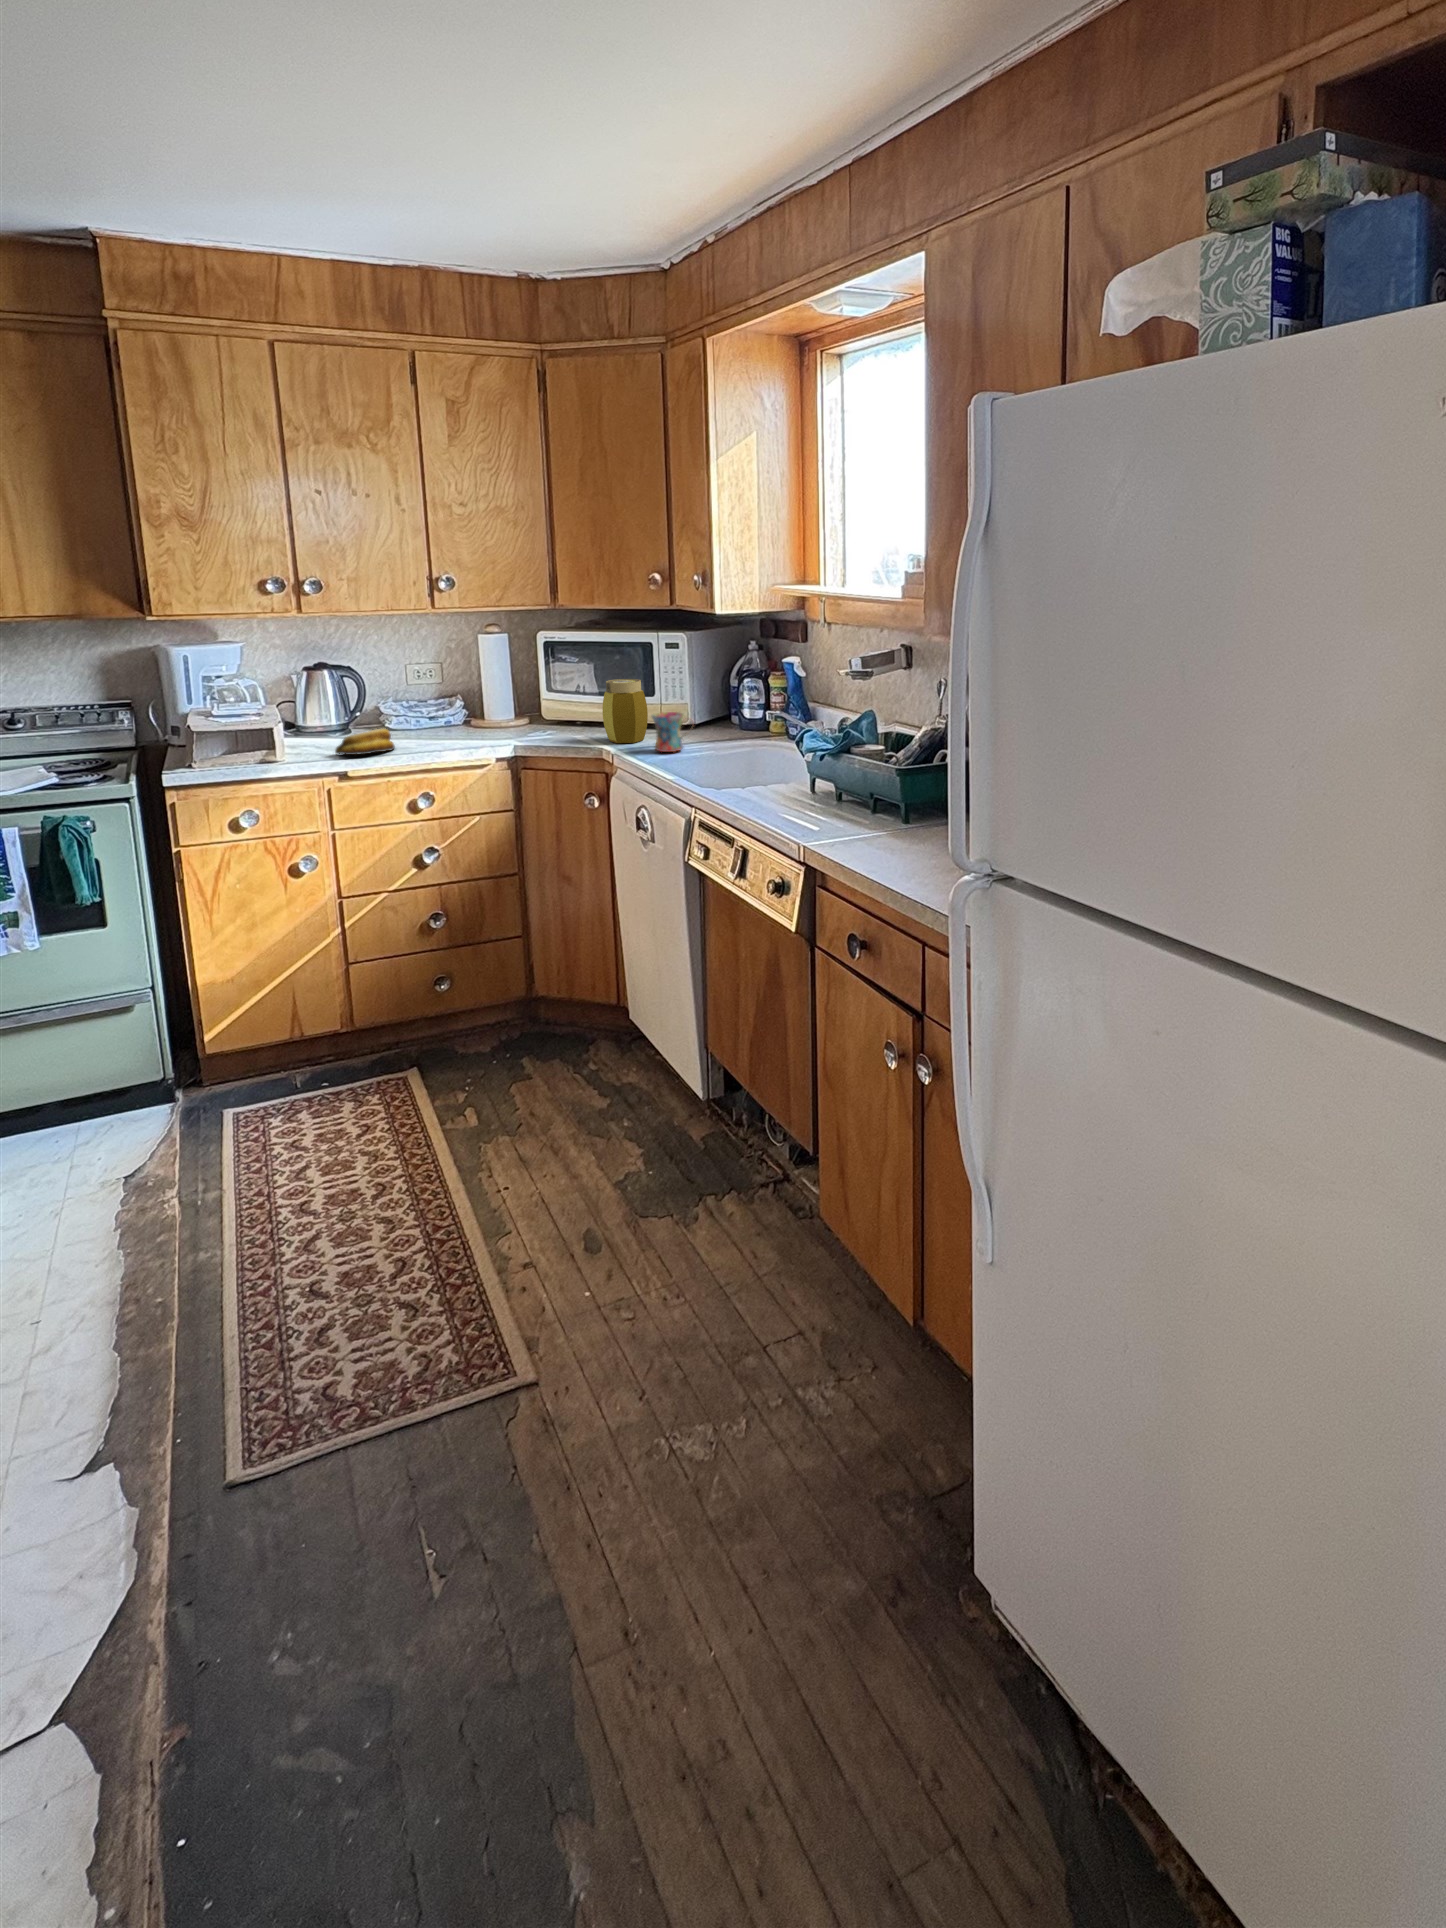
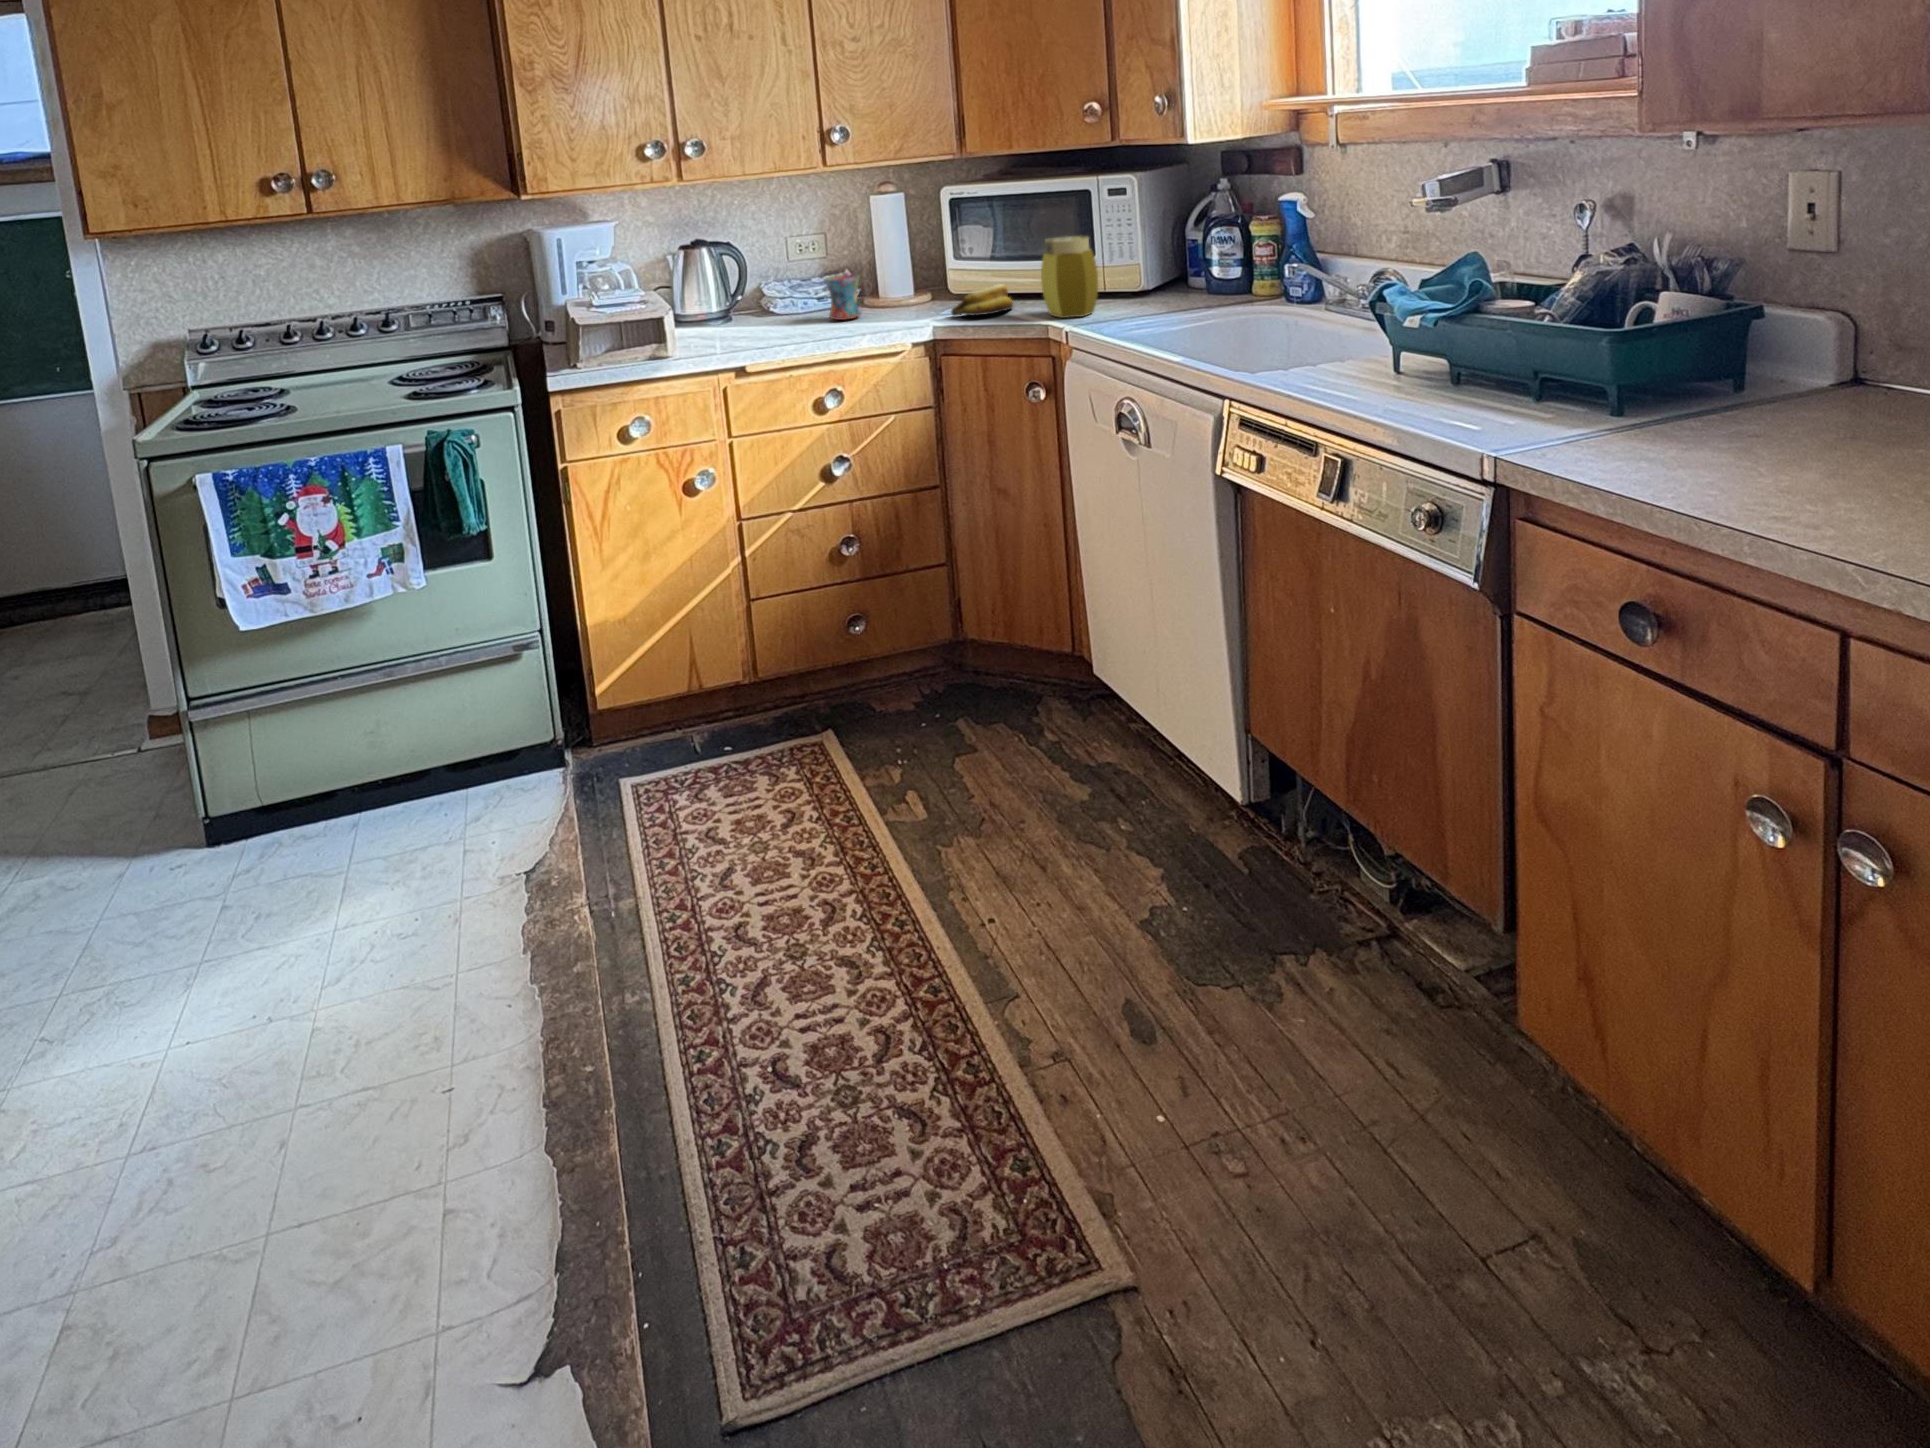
mug: present [652,712,691,752] -> present [824,274,872,320]
banana: present [335,729,395,755] -> present [951,284,1013,316]

